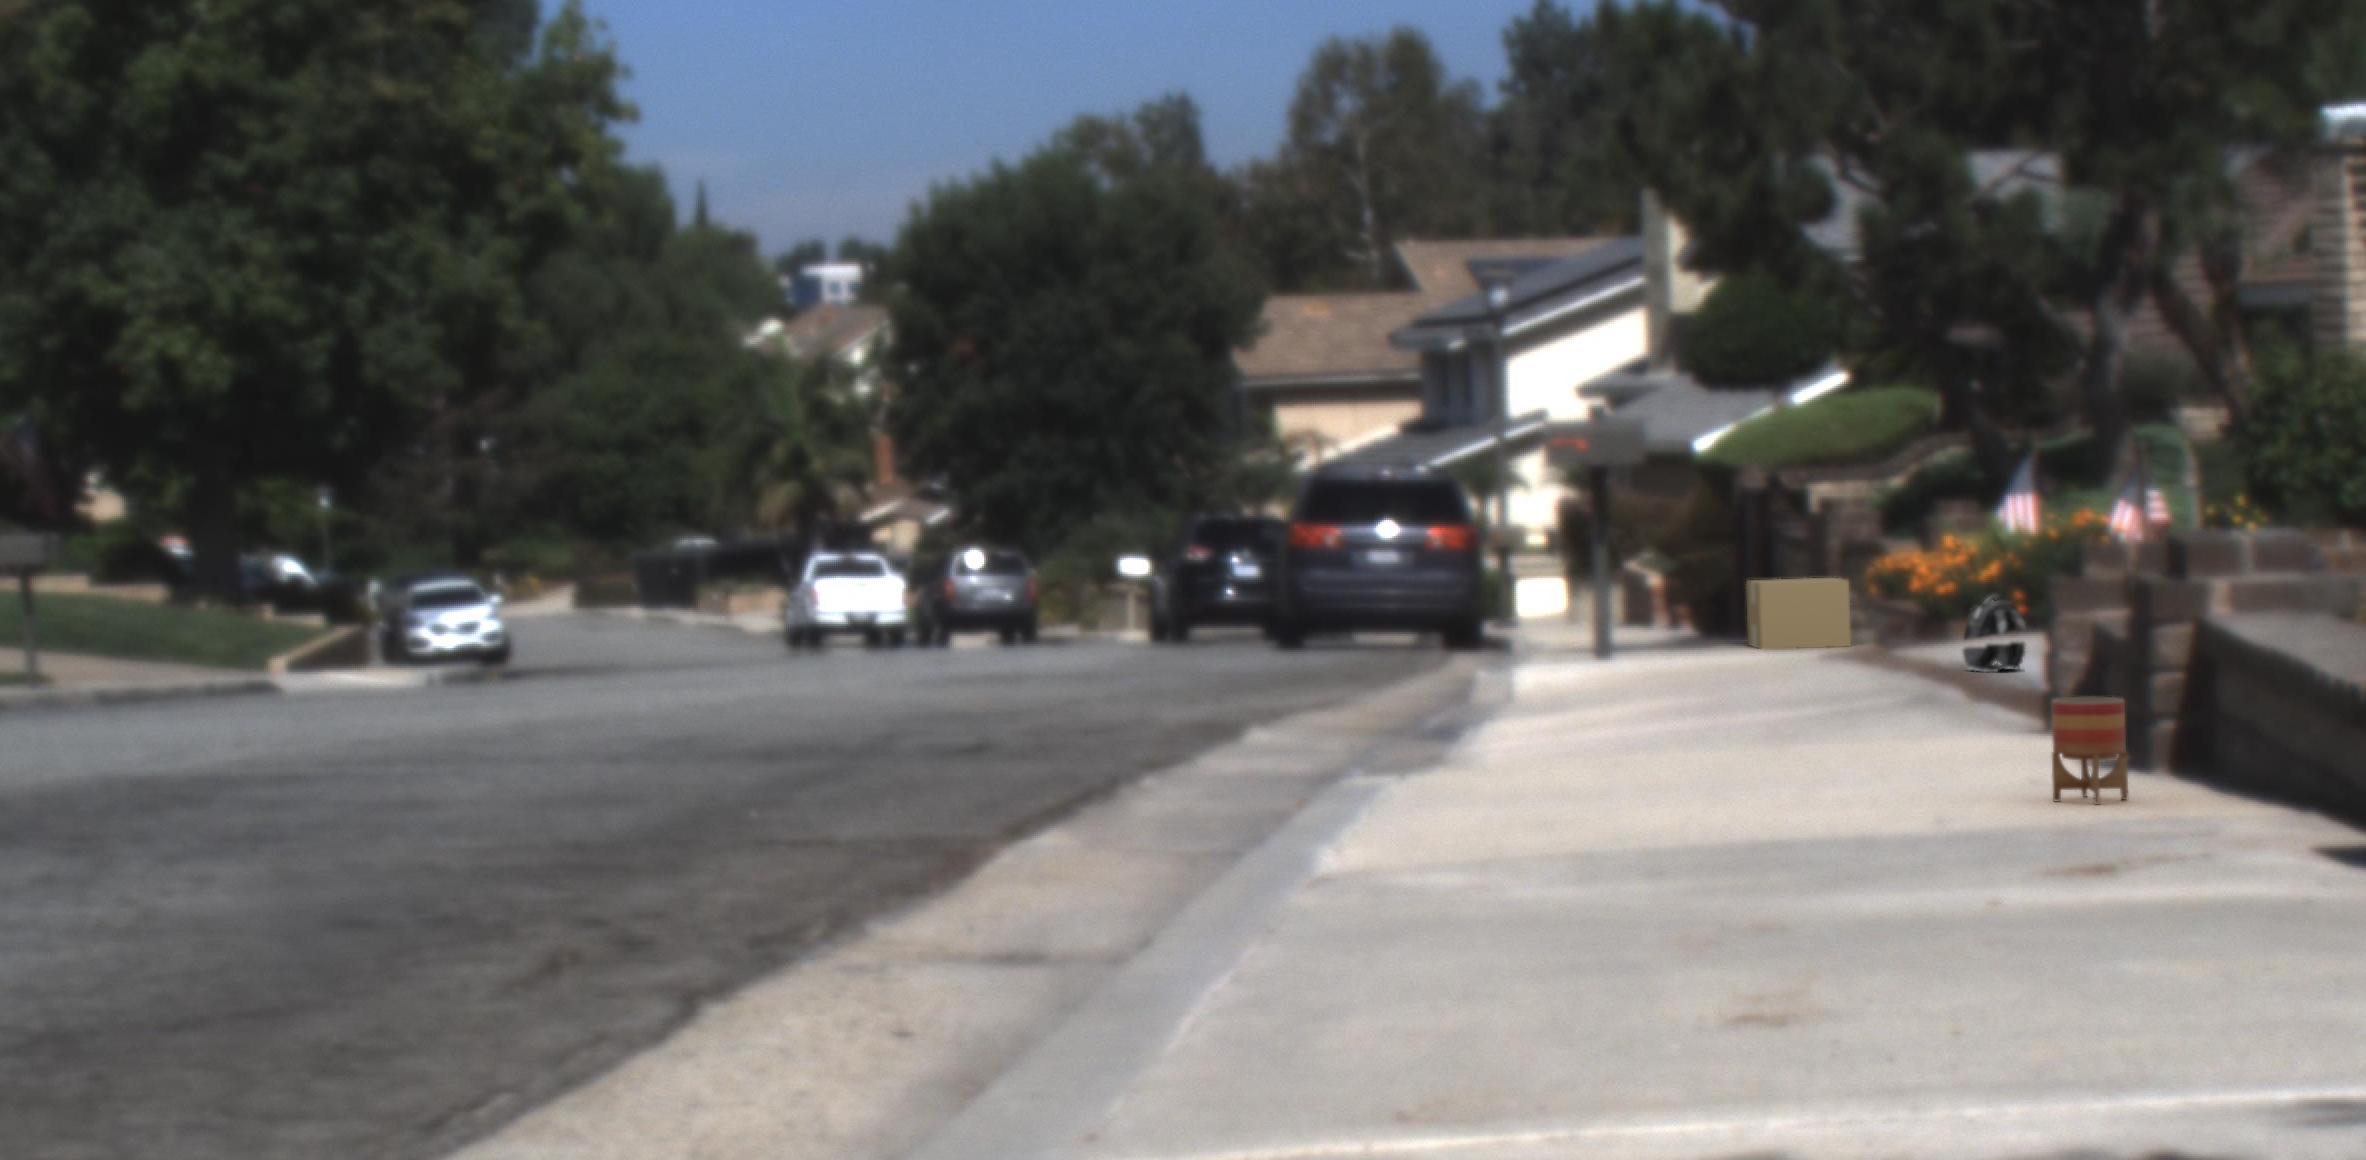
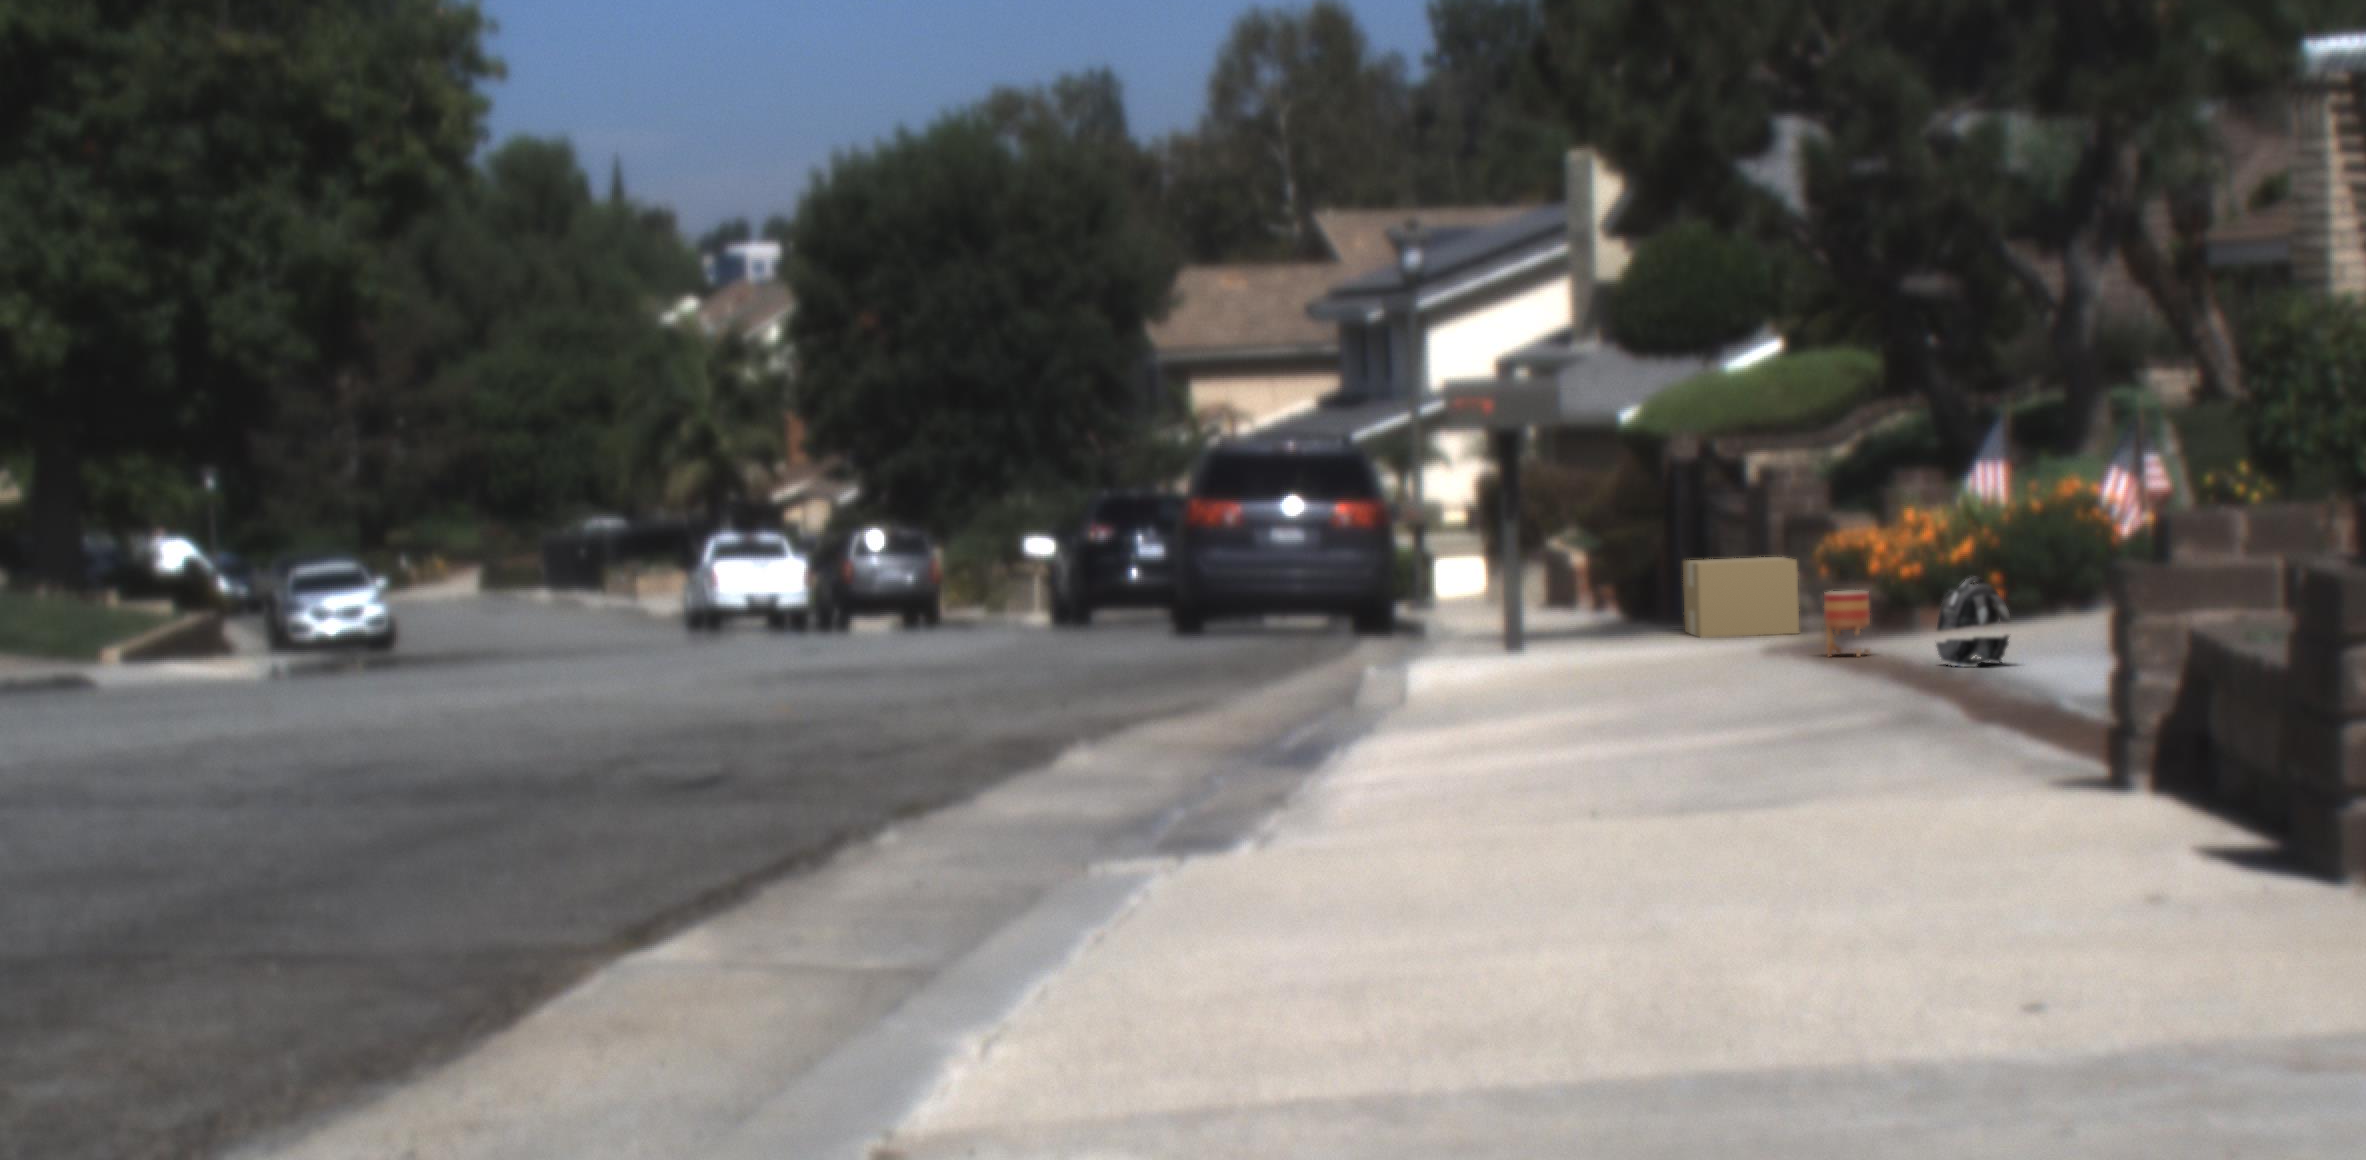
planter: present [2052,697,2128,804] -> present [1824,591,1870,657]

